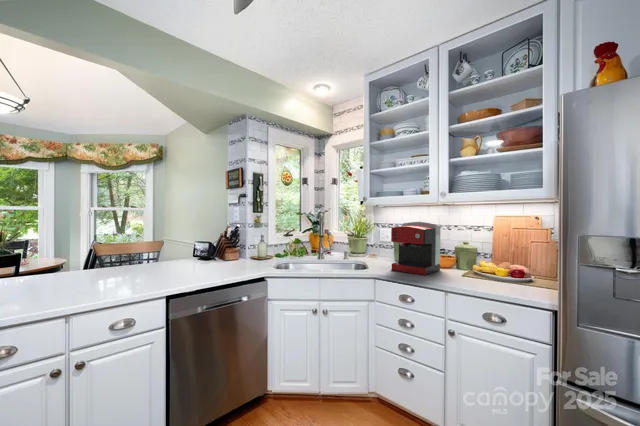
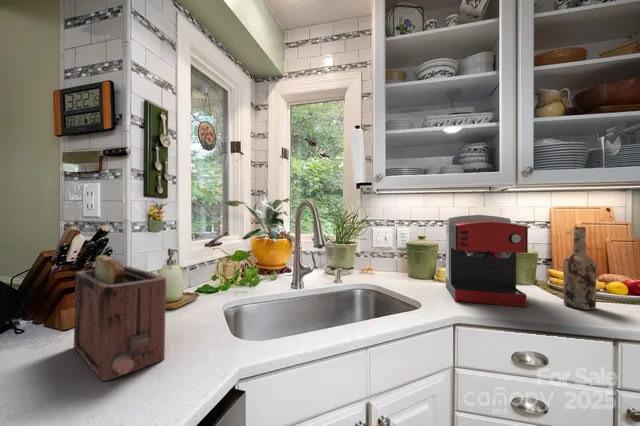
wine bottle: none [452,230,469,280] -> present [563,227,597,310]
toaster: none [227,235,249,270] -> present [74,255,166,380]

